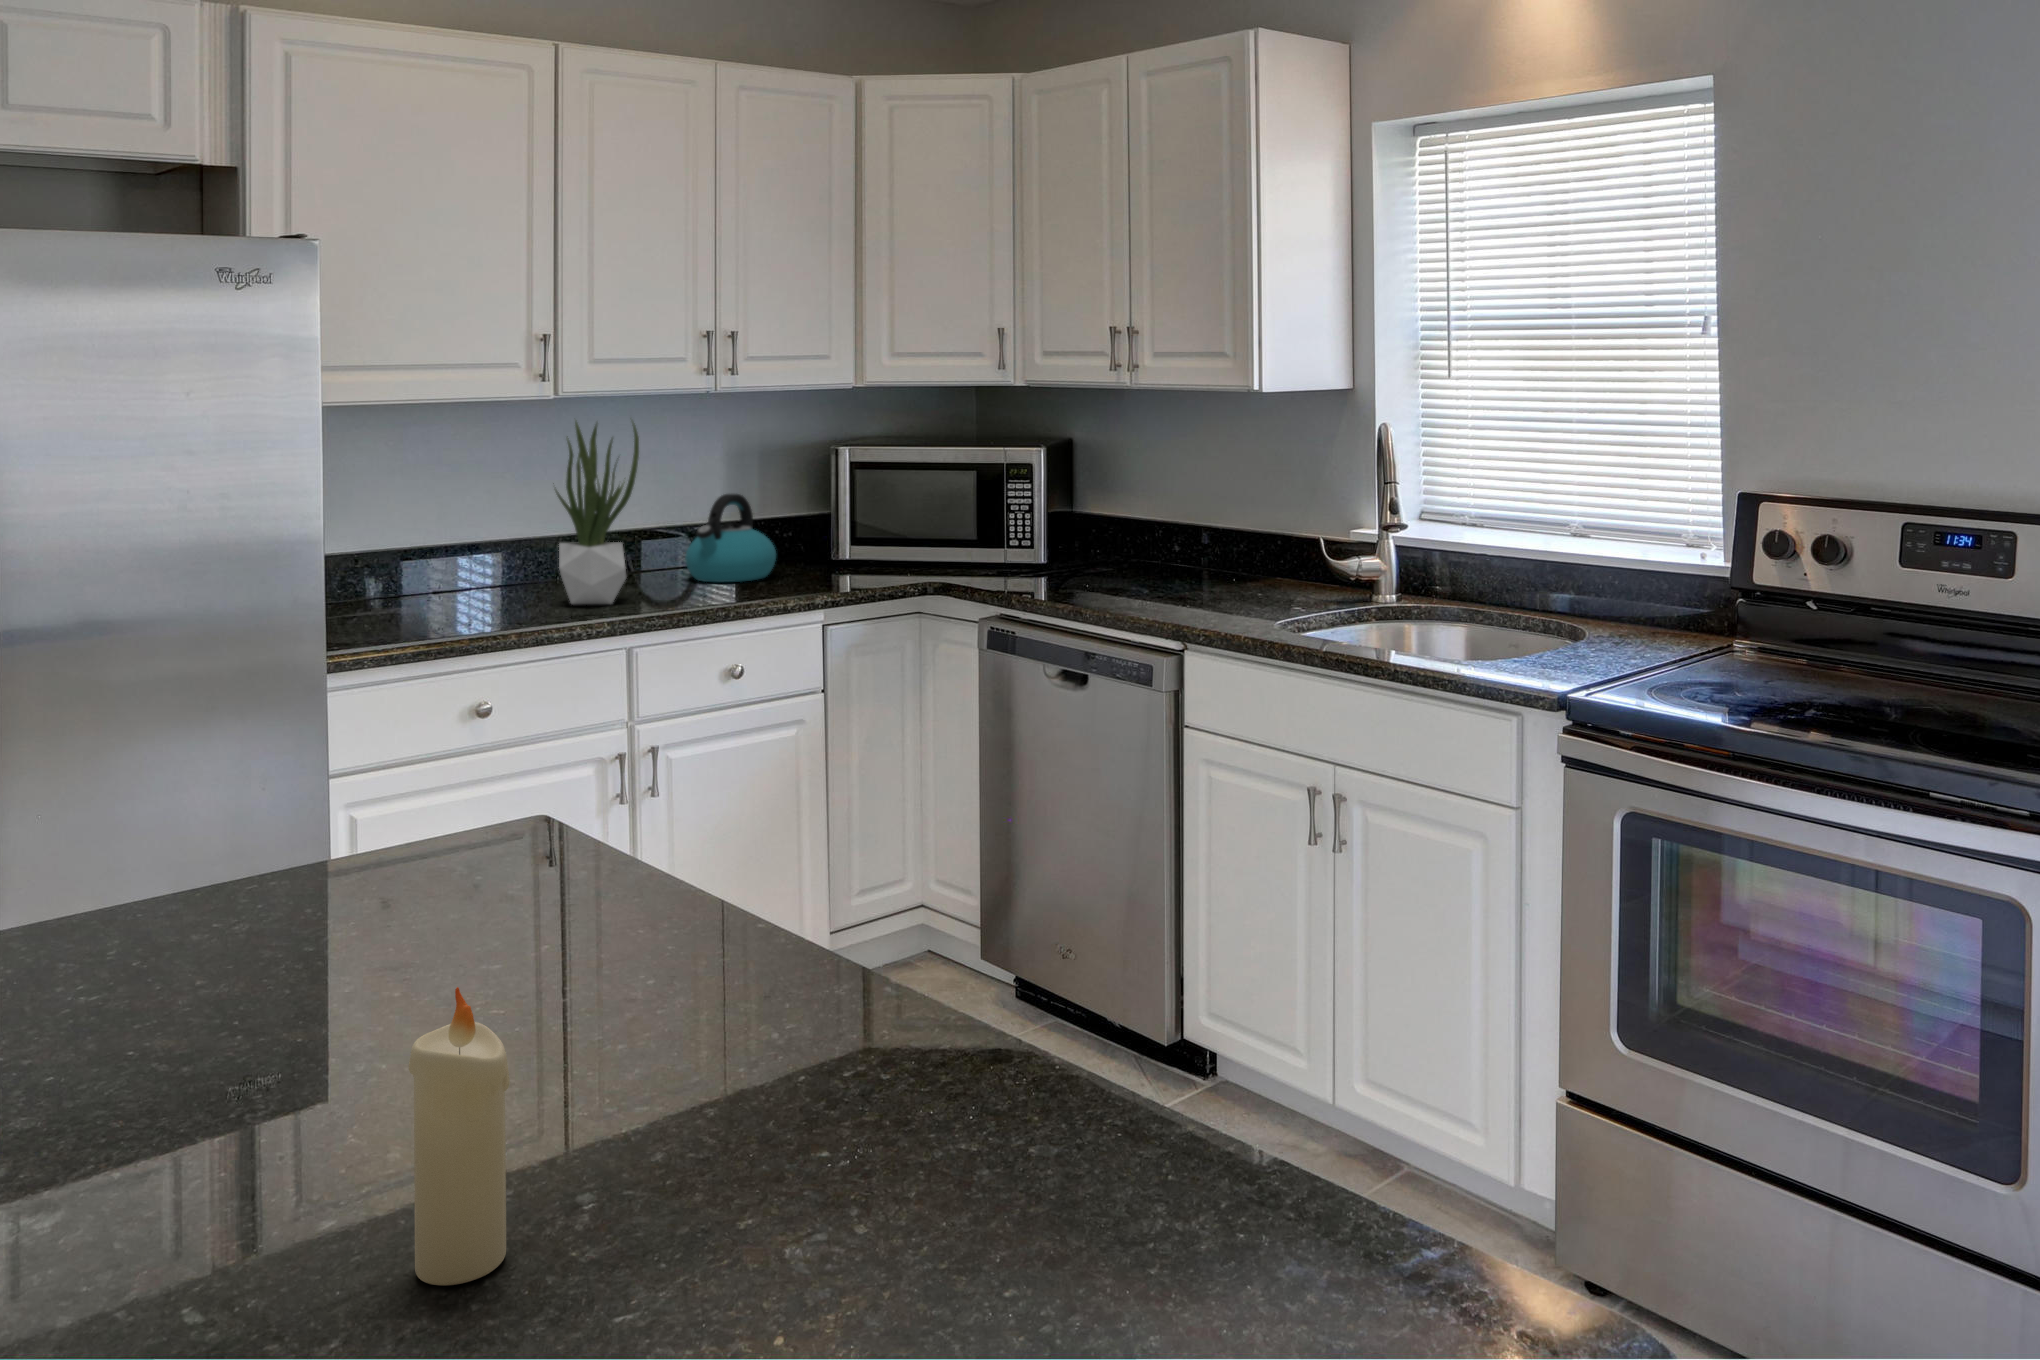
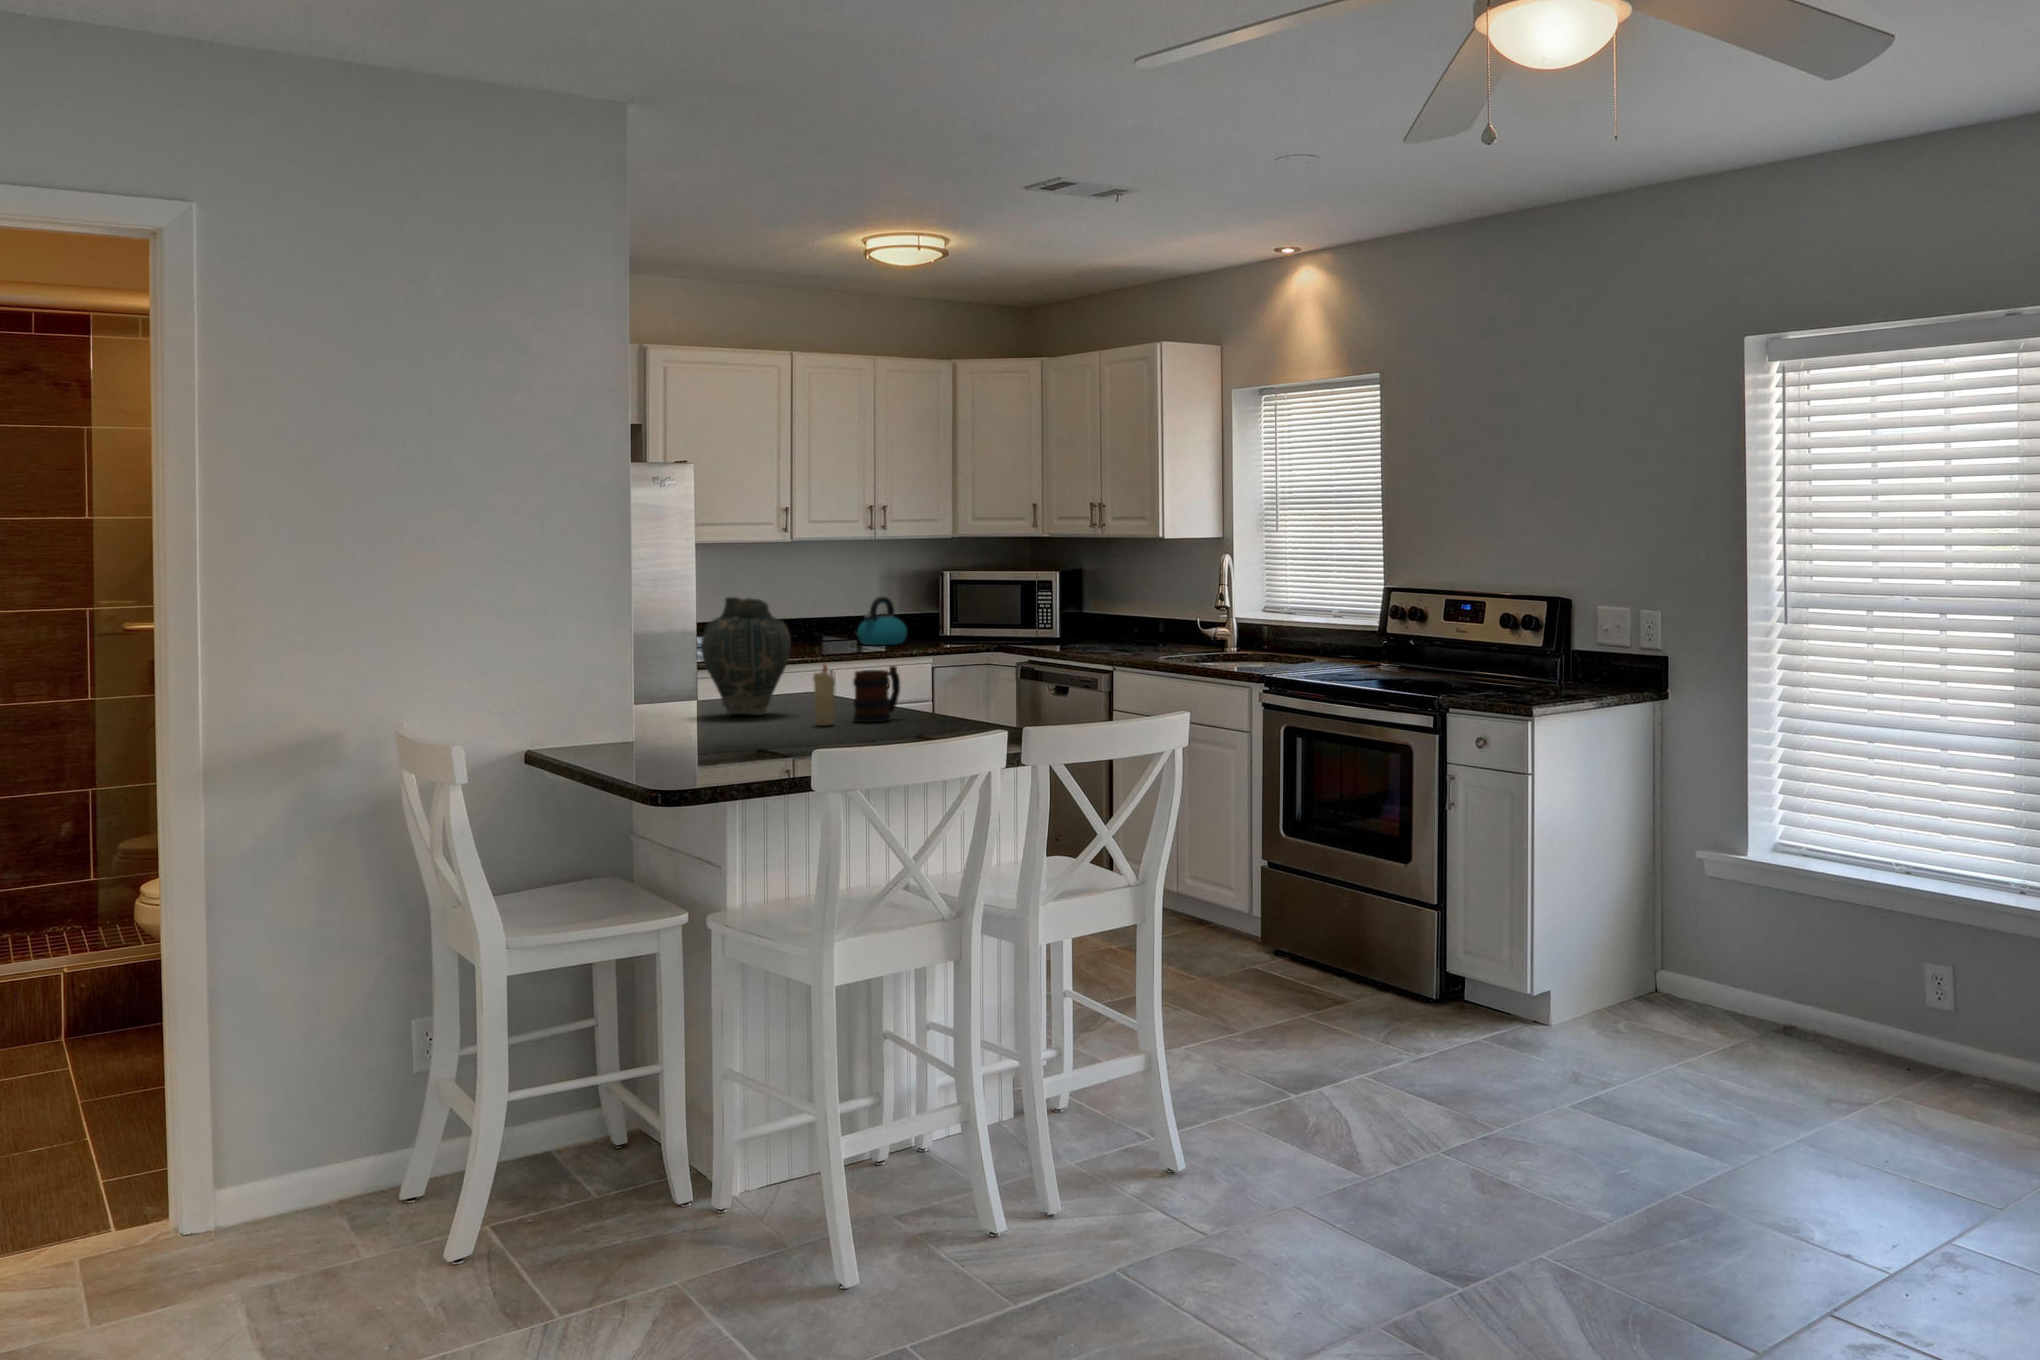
potted plant: present [555,422,639,604] -> none [791,552,834,652]
vase: none [15,652,387,1108] -> present [701,597,791,715]
mug: none [598,930,792,1213] -> present [853,666,900,722]

